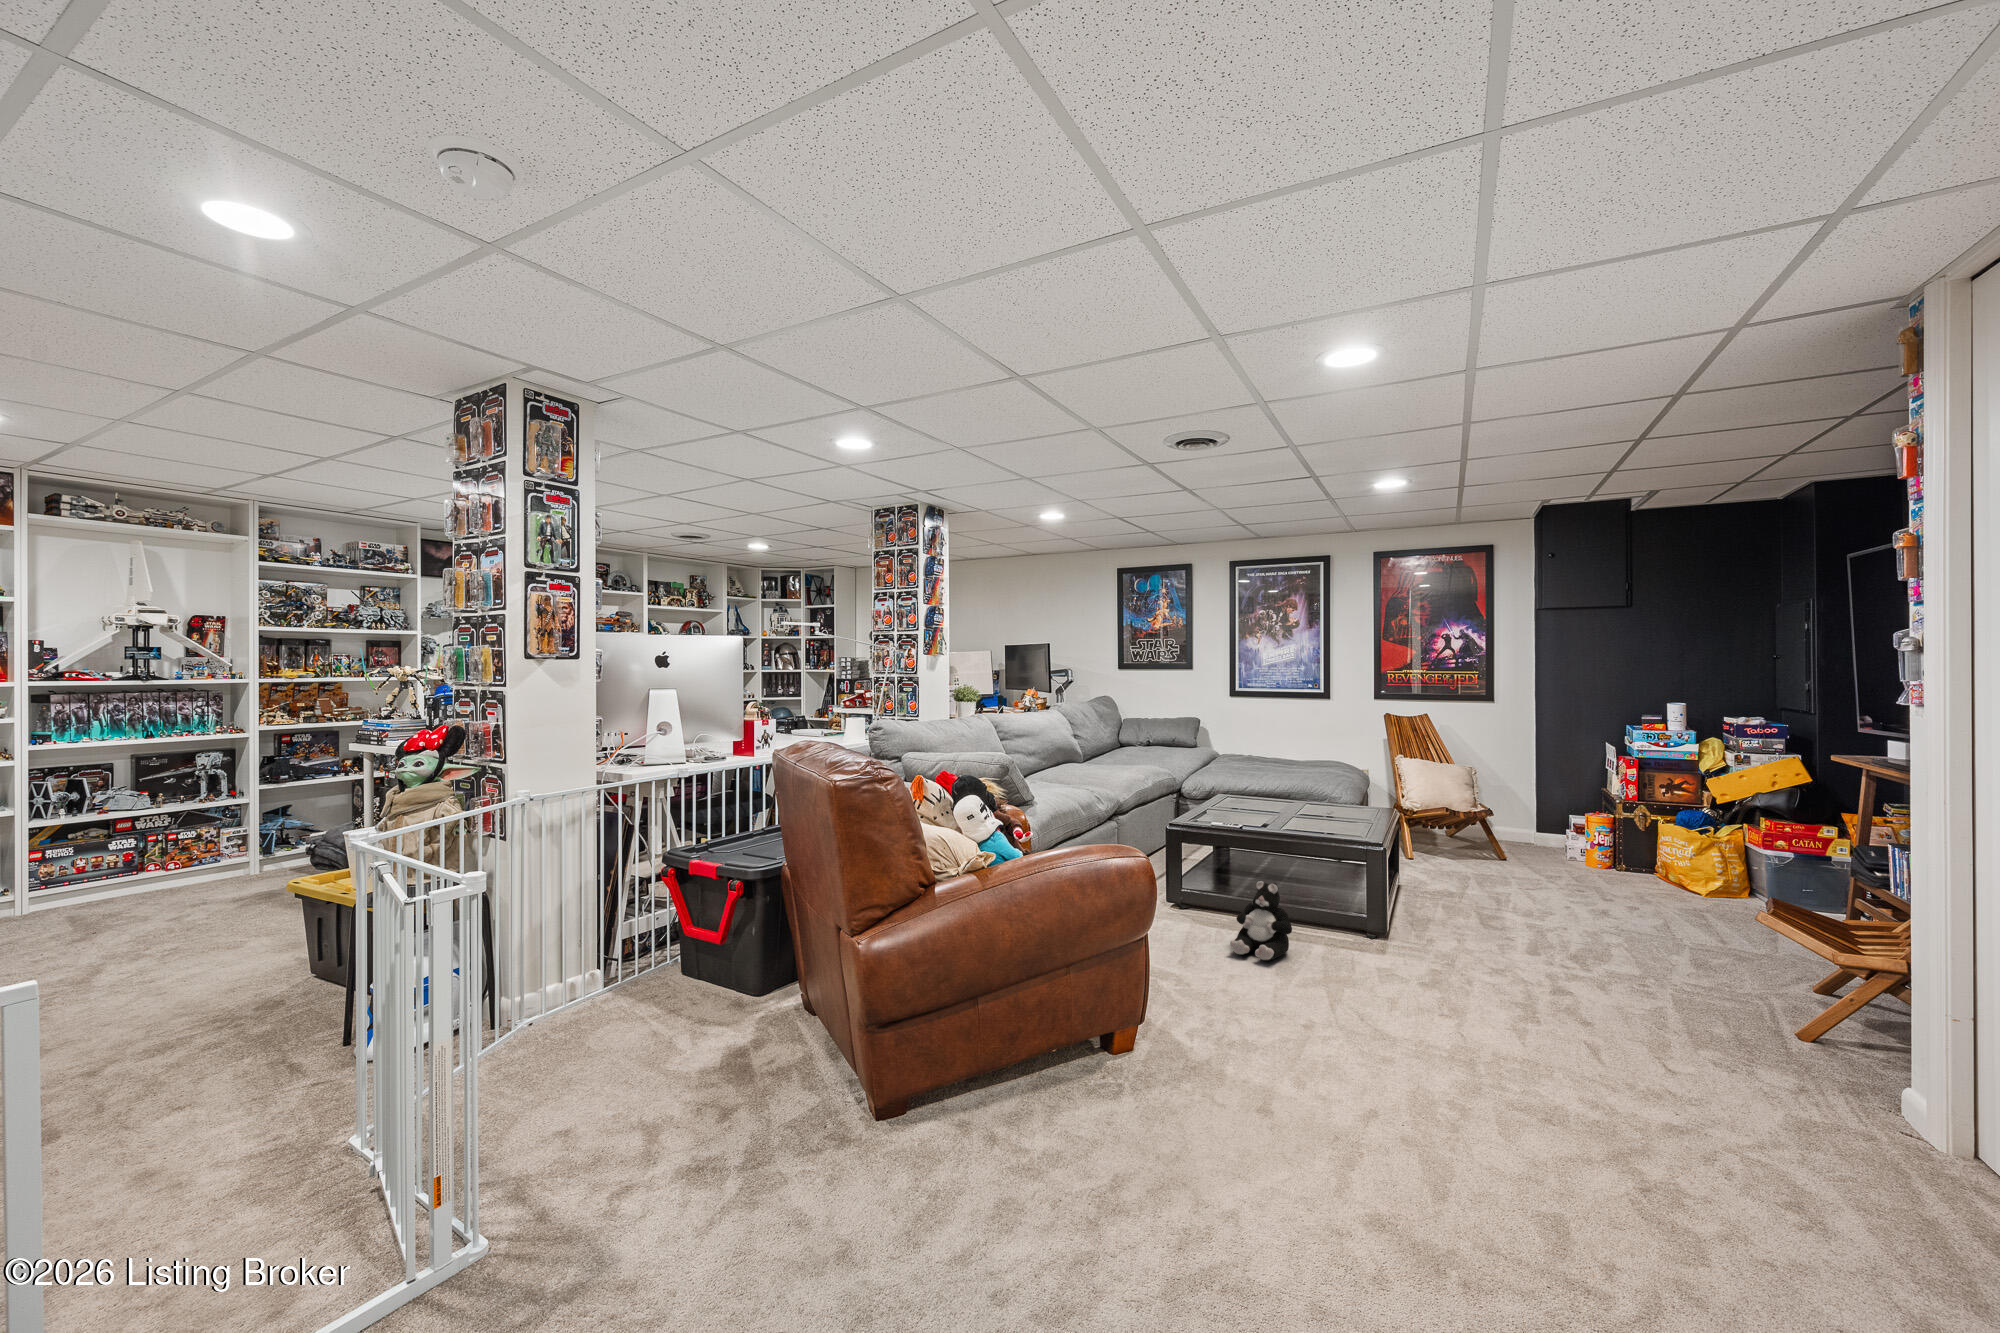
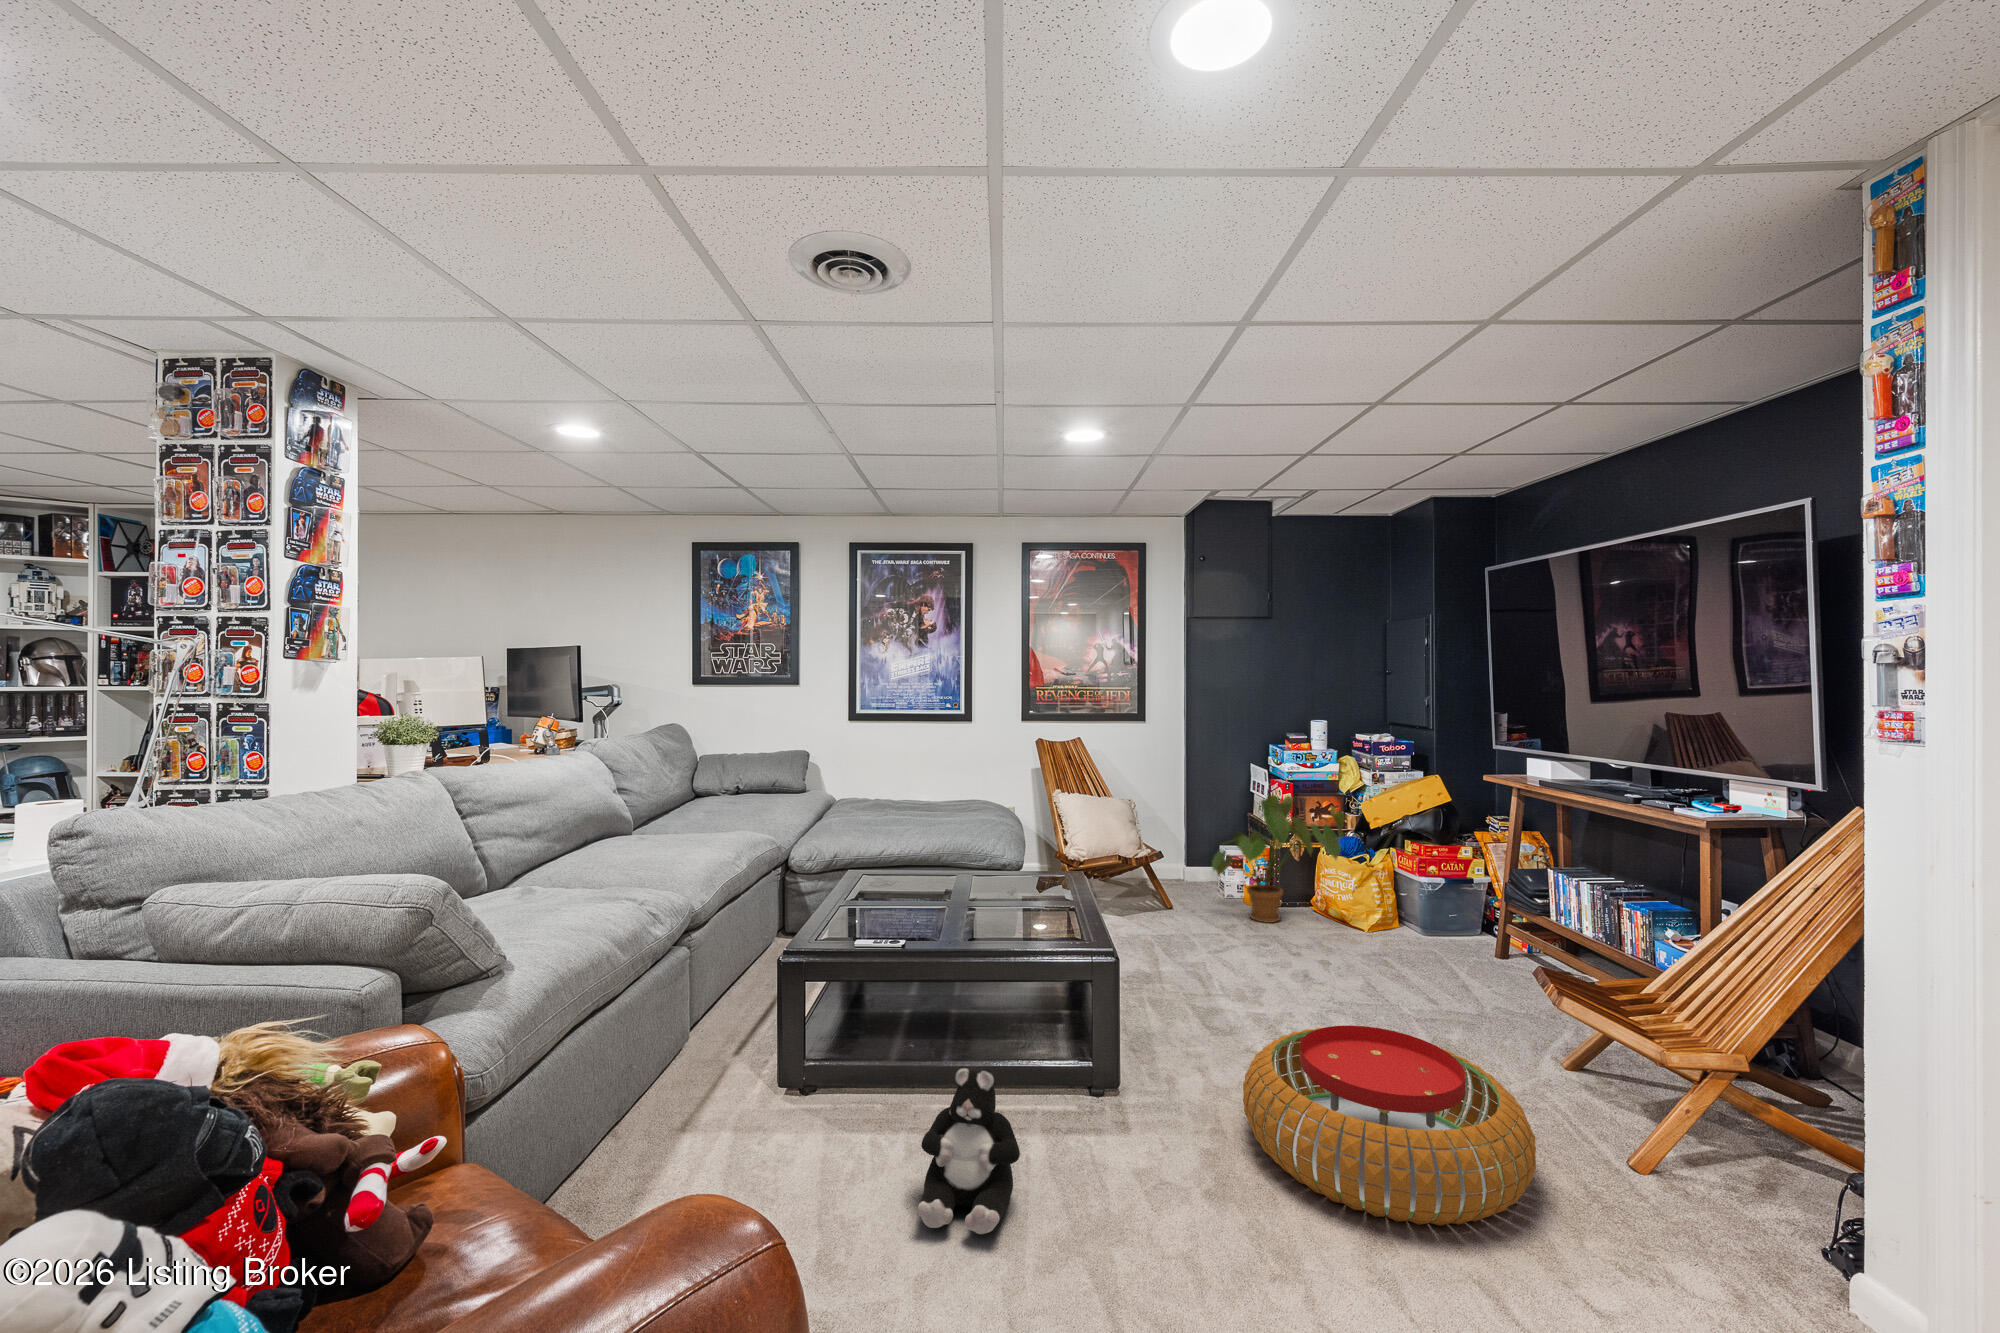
house plant: none [1537,769,1686,877] -> present [1212,795,1345,923]
pouf: none [1457,905,1678,1018] -> present [1243,1025,1536,1226]

